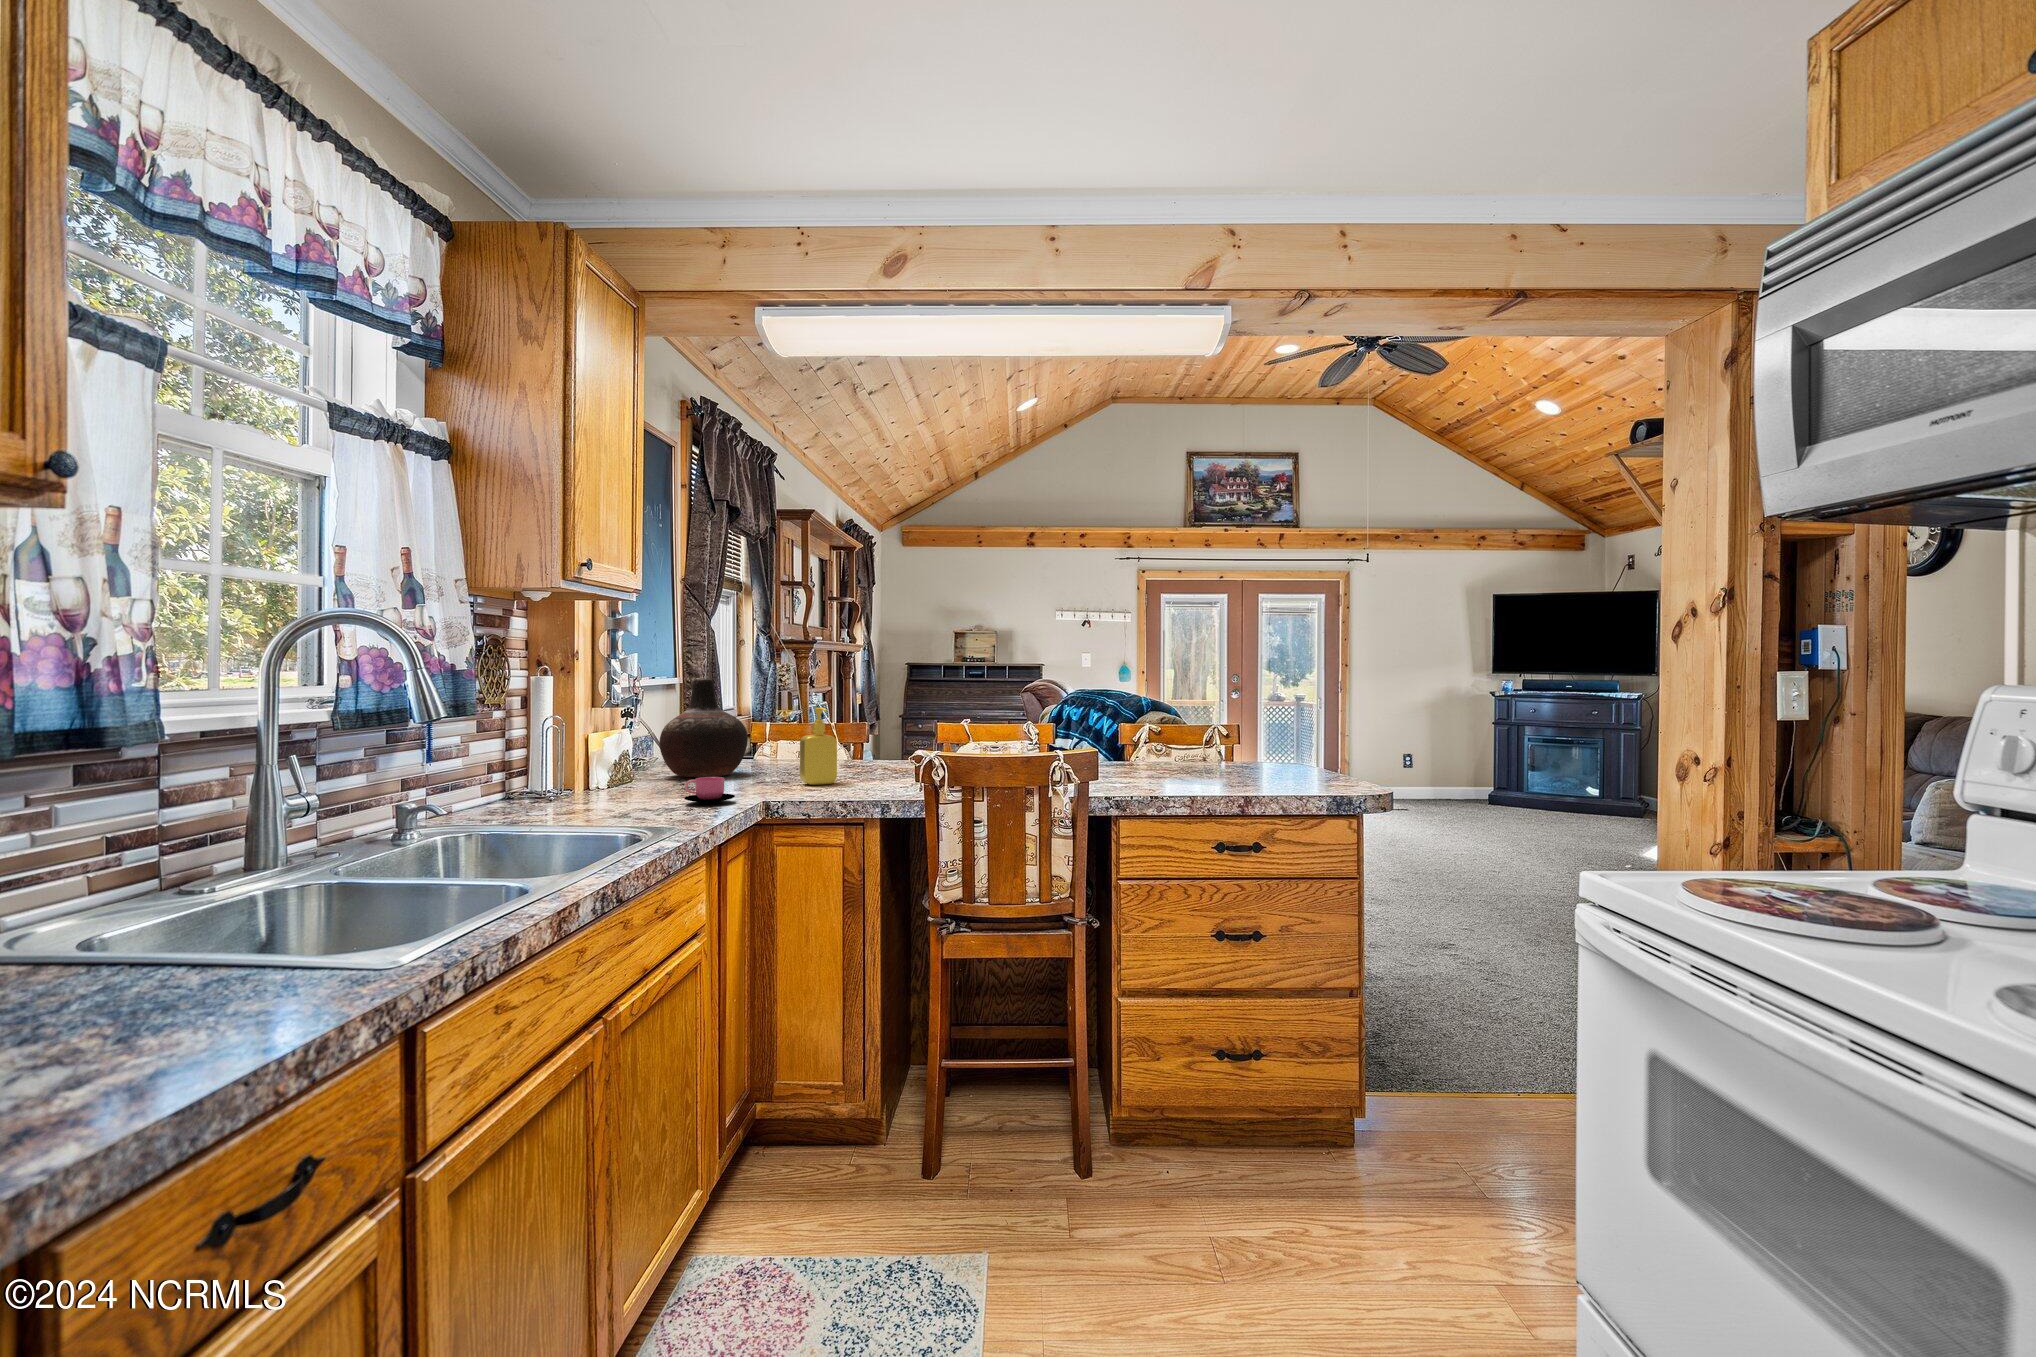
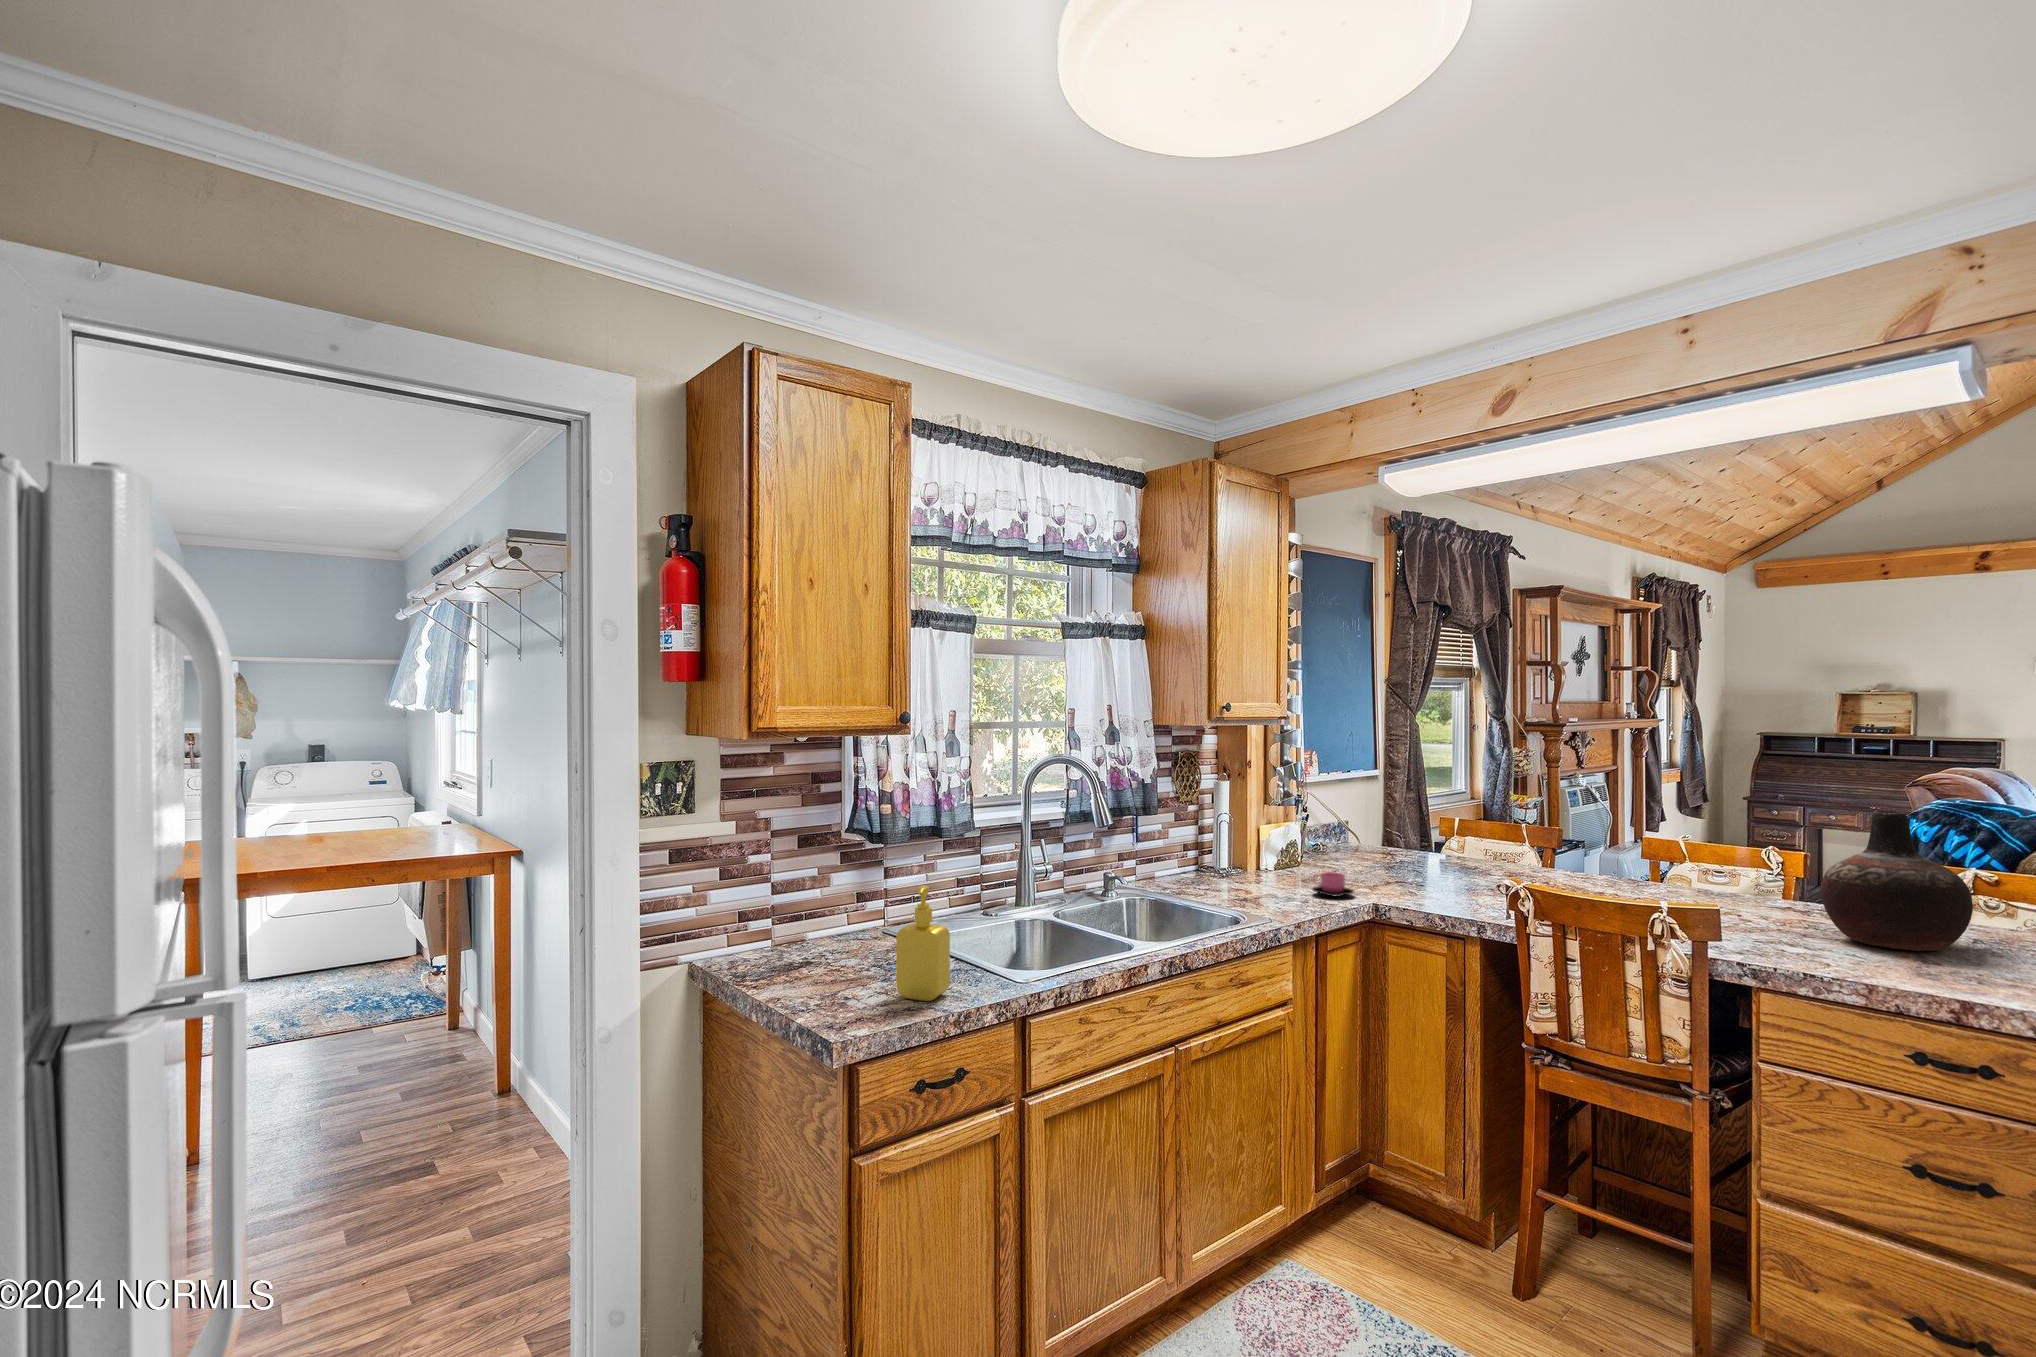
vase: present [659,679,748,777] -> present [1820,811,1973,951]
soap dispenser: present [800,707,837,785] -> present [896,885,950,1001]

